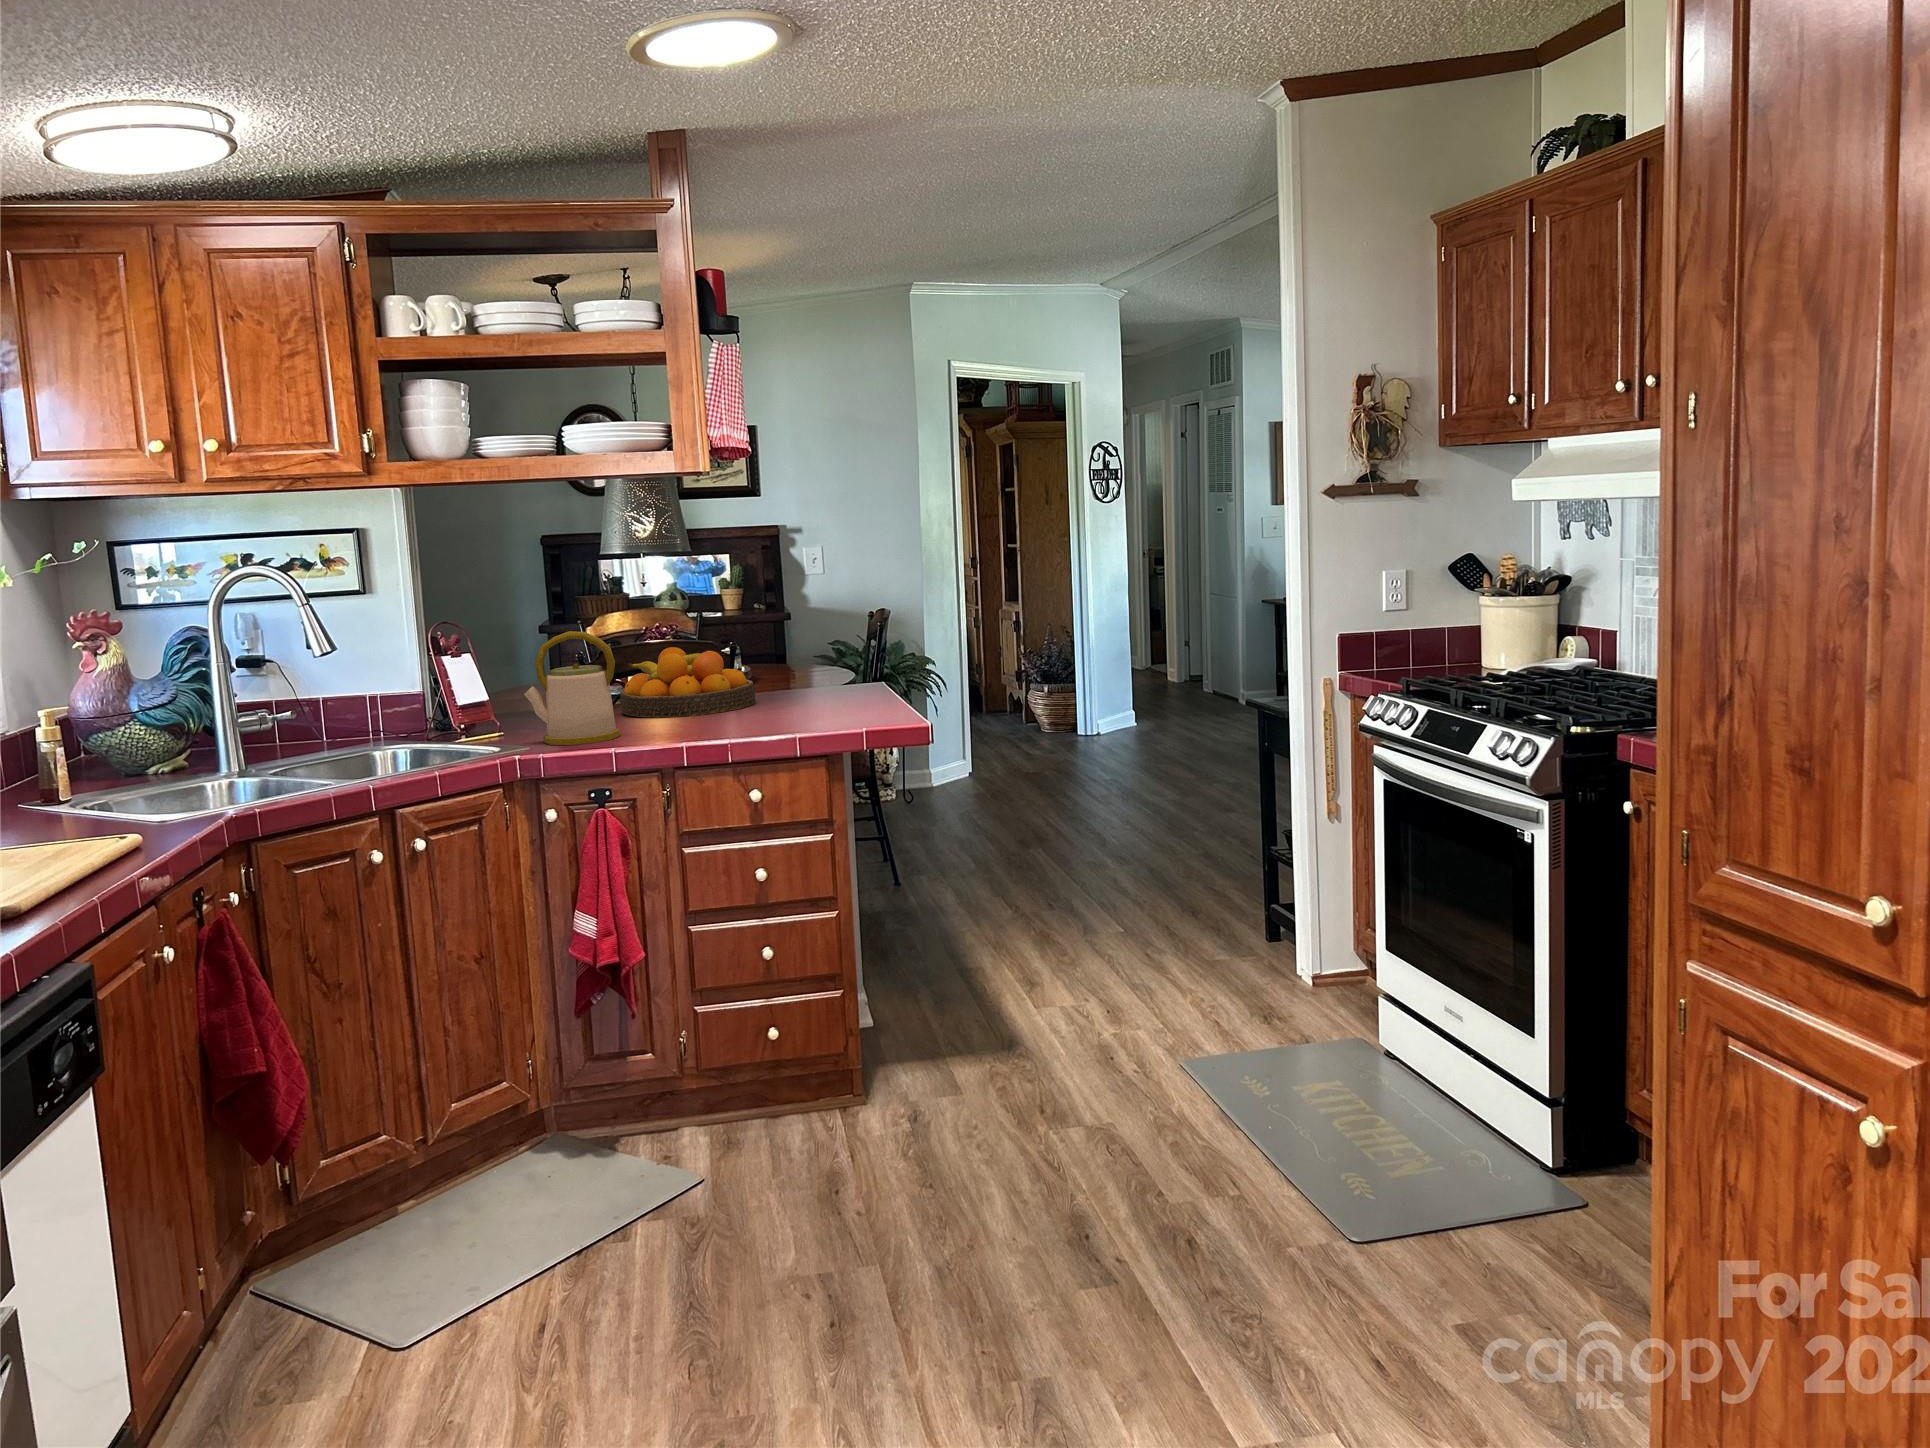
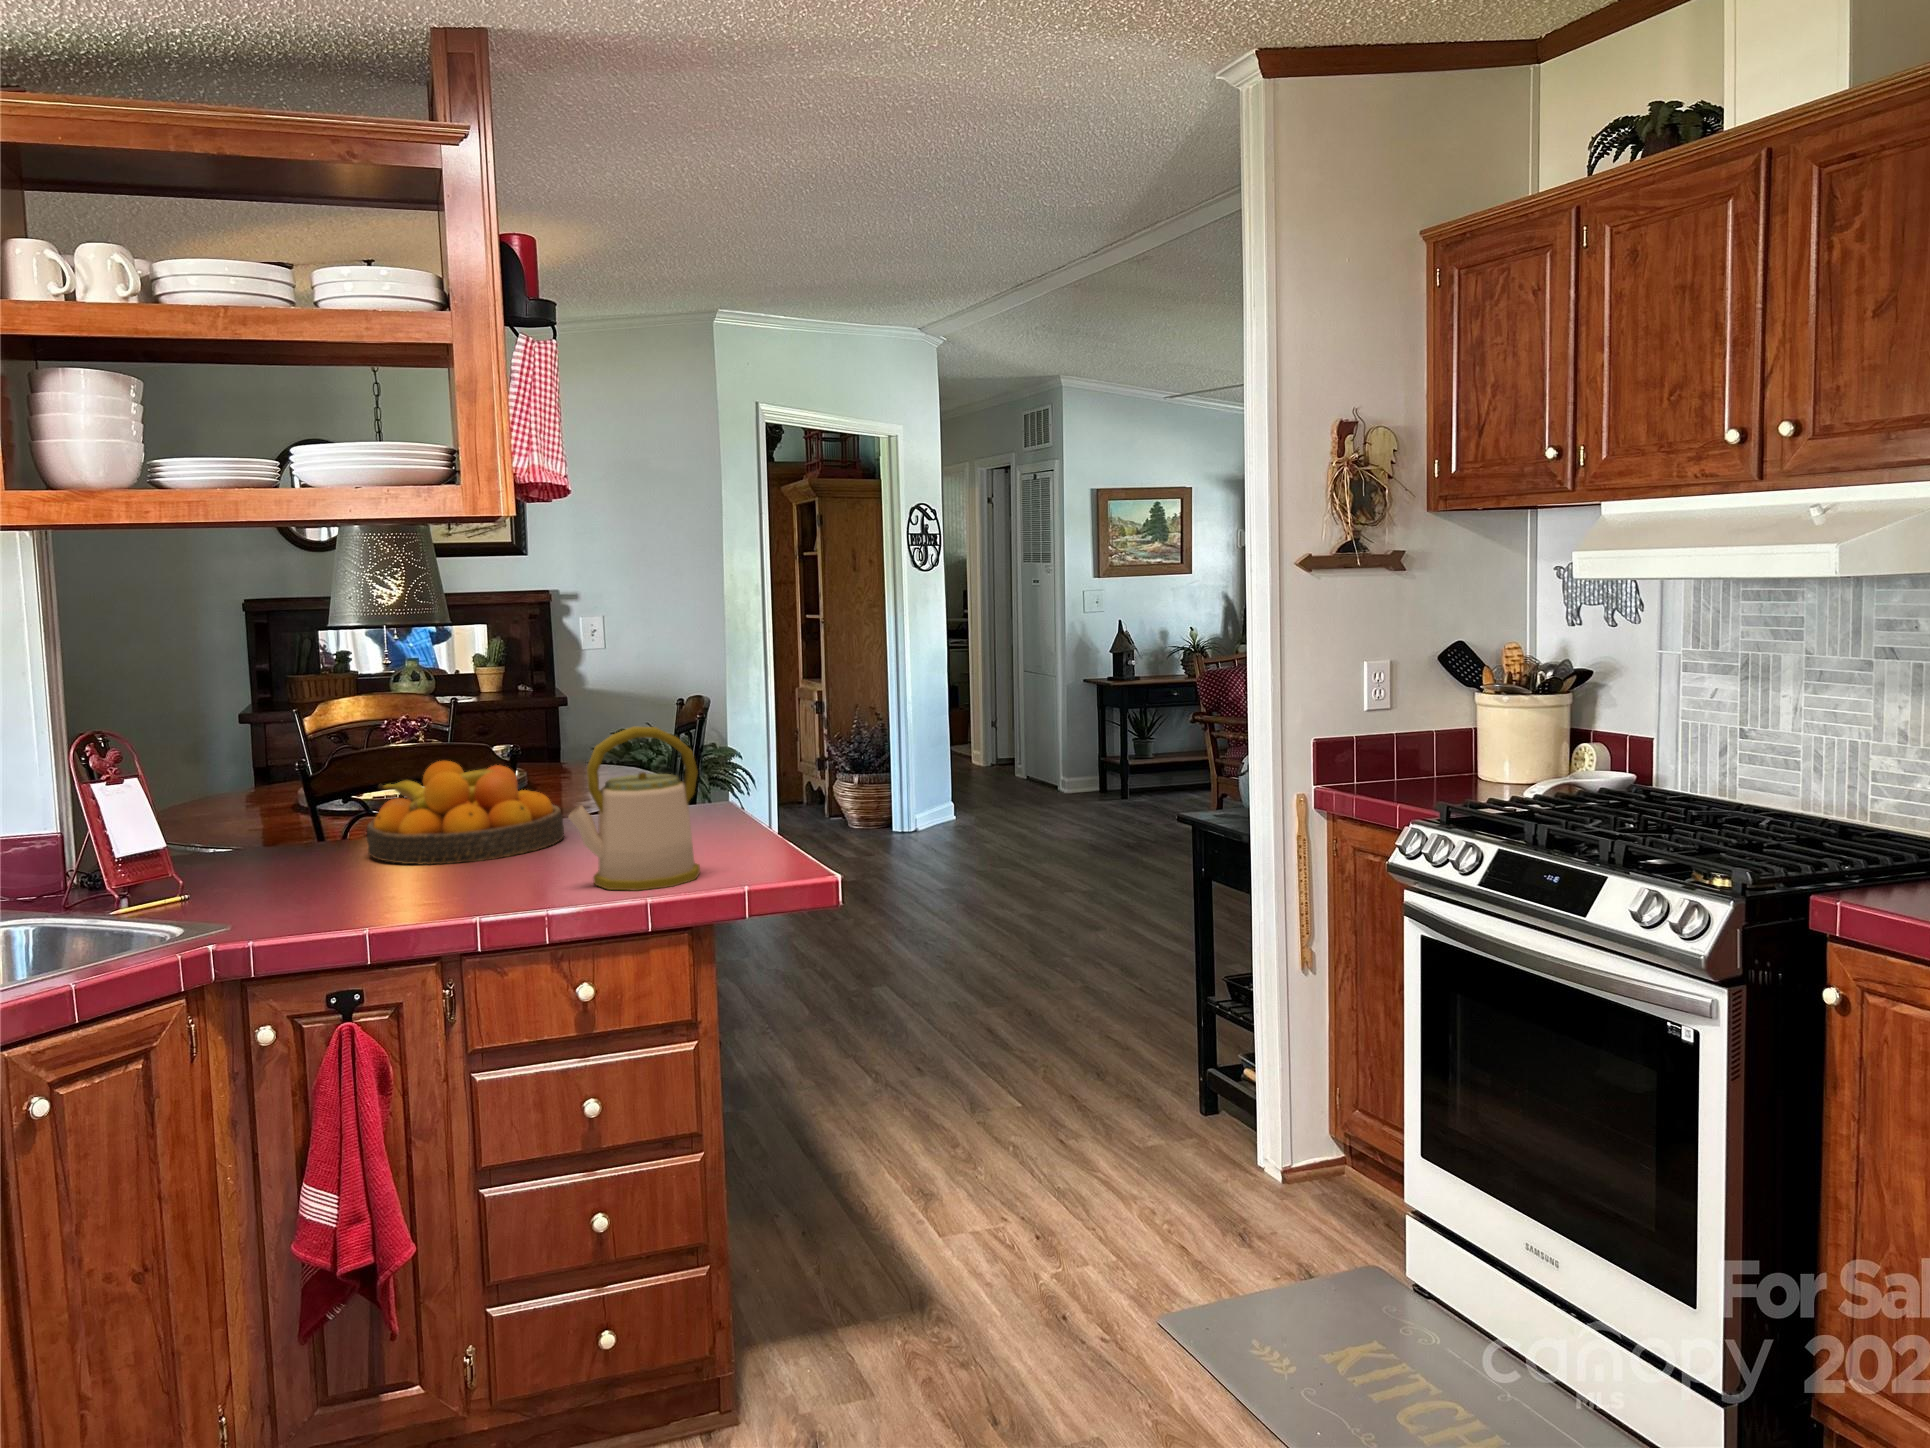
kettle: present [524,631,620,745] -> present [569,727,700,891]

